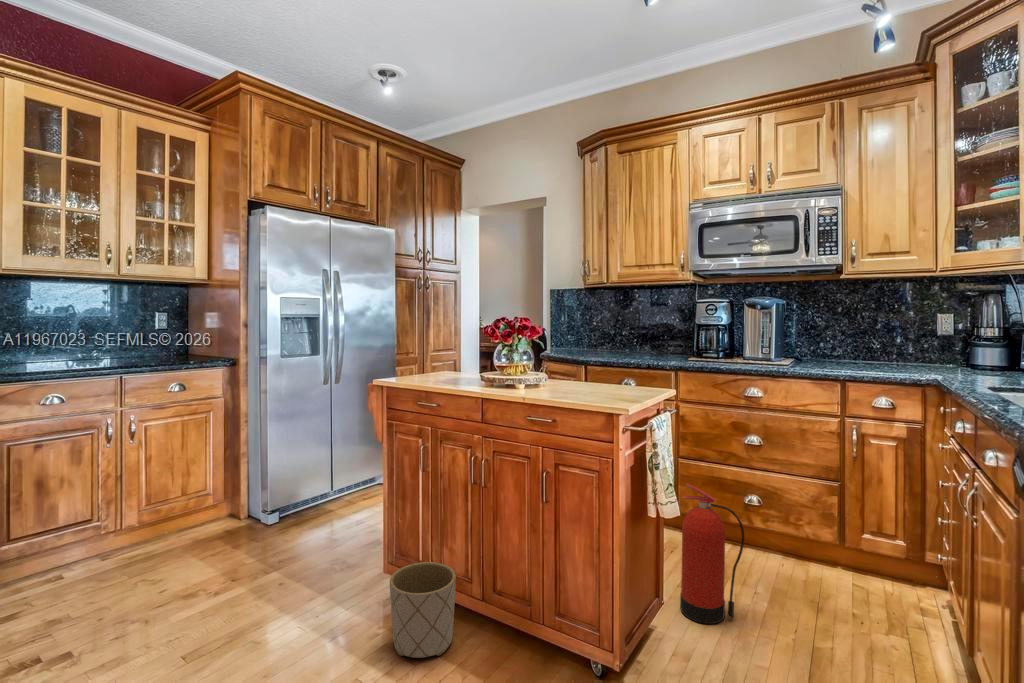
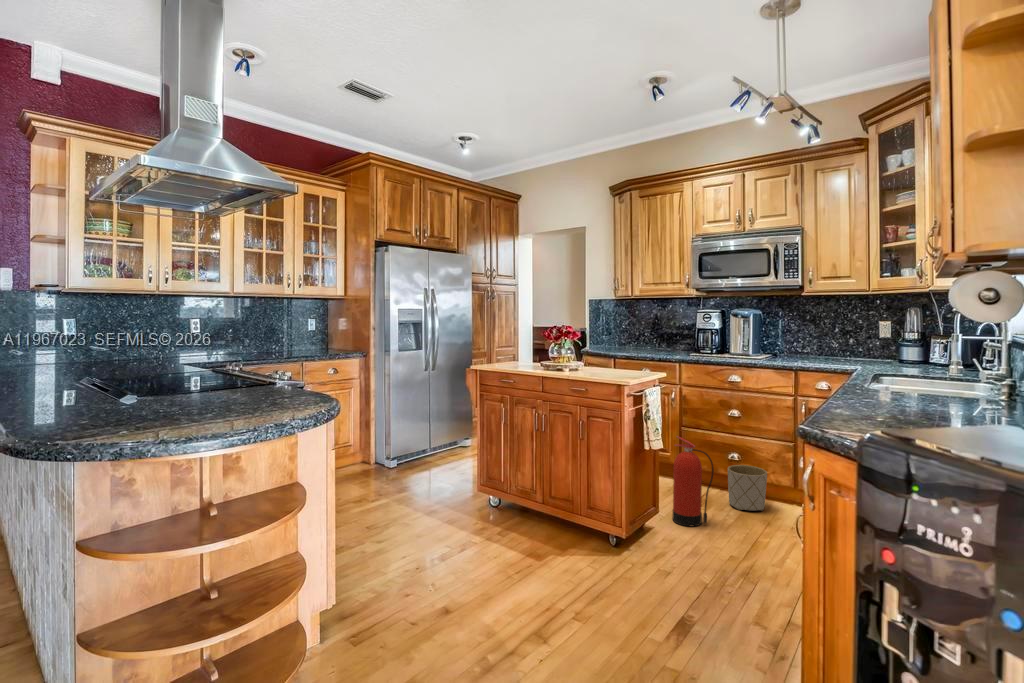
planter: present [390,562,456,658] -> present [728,465,767,511]

